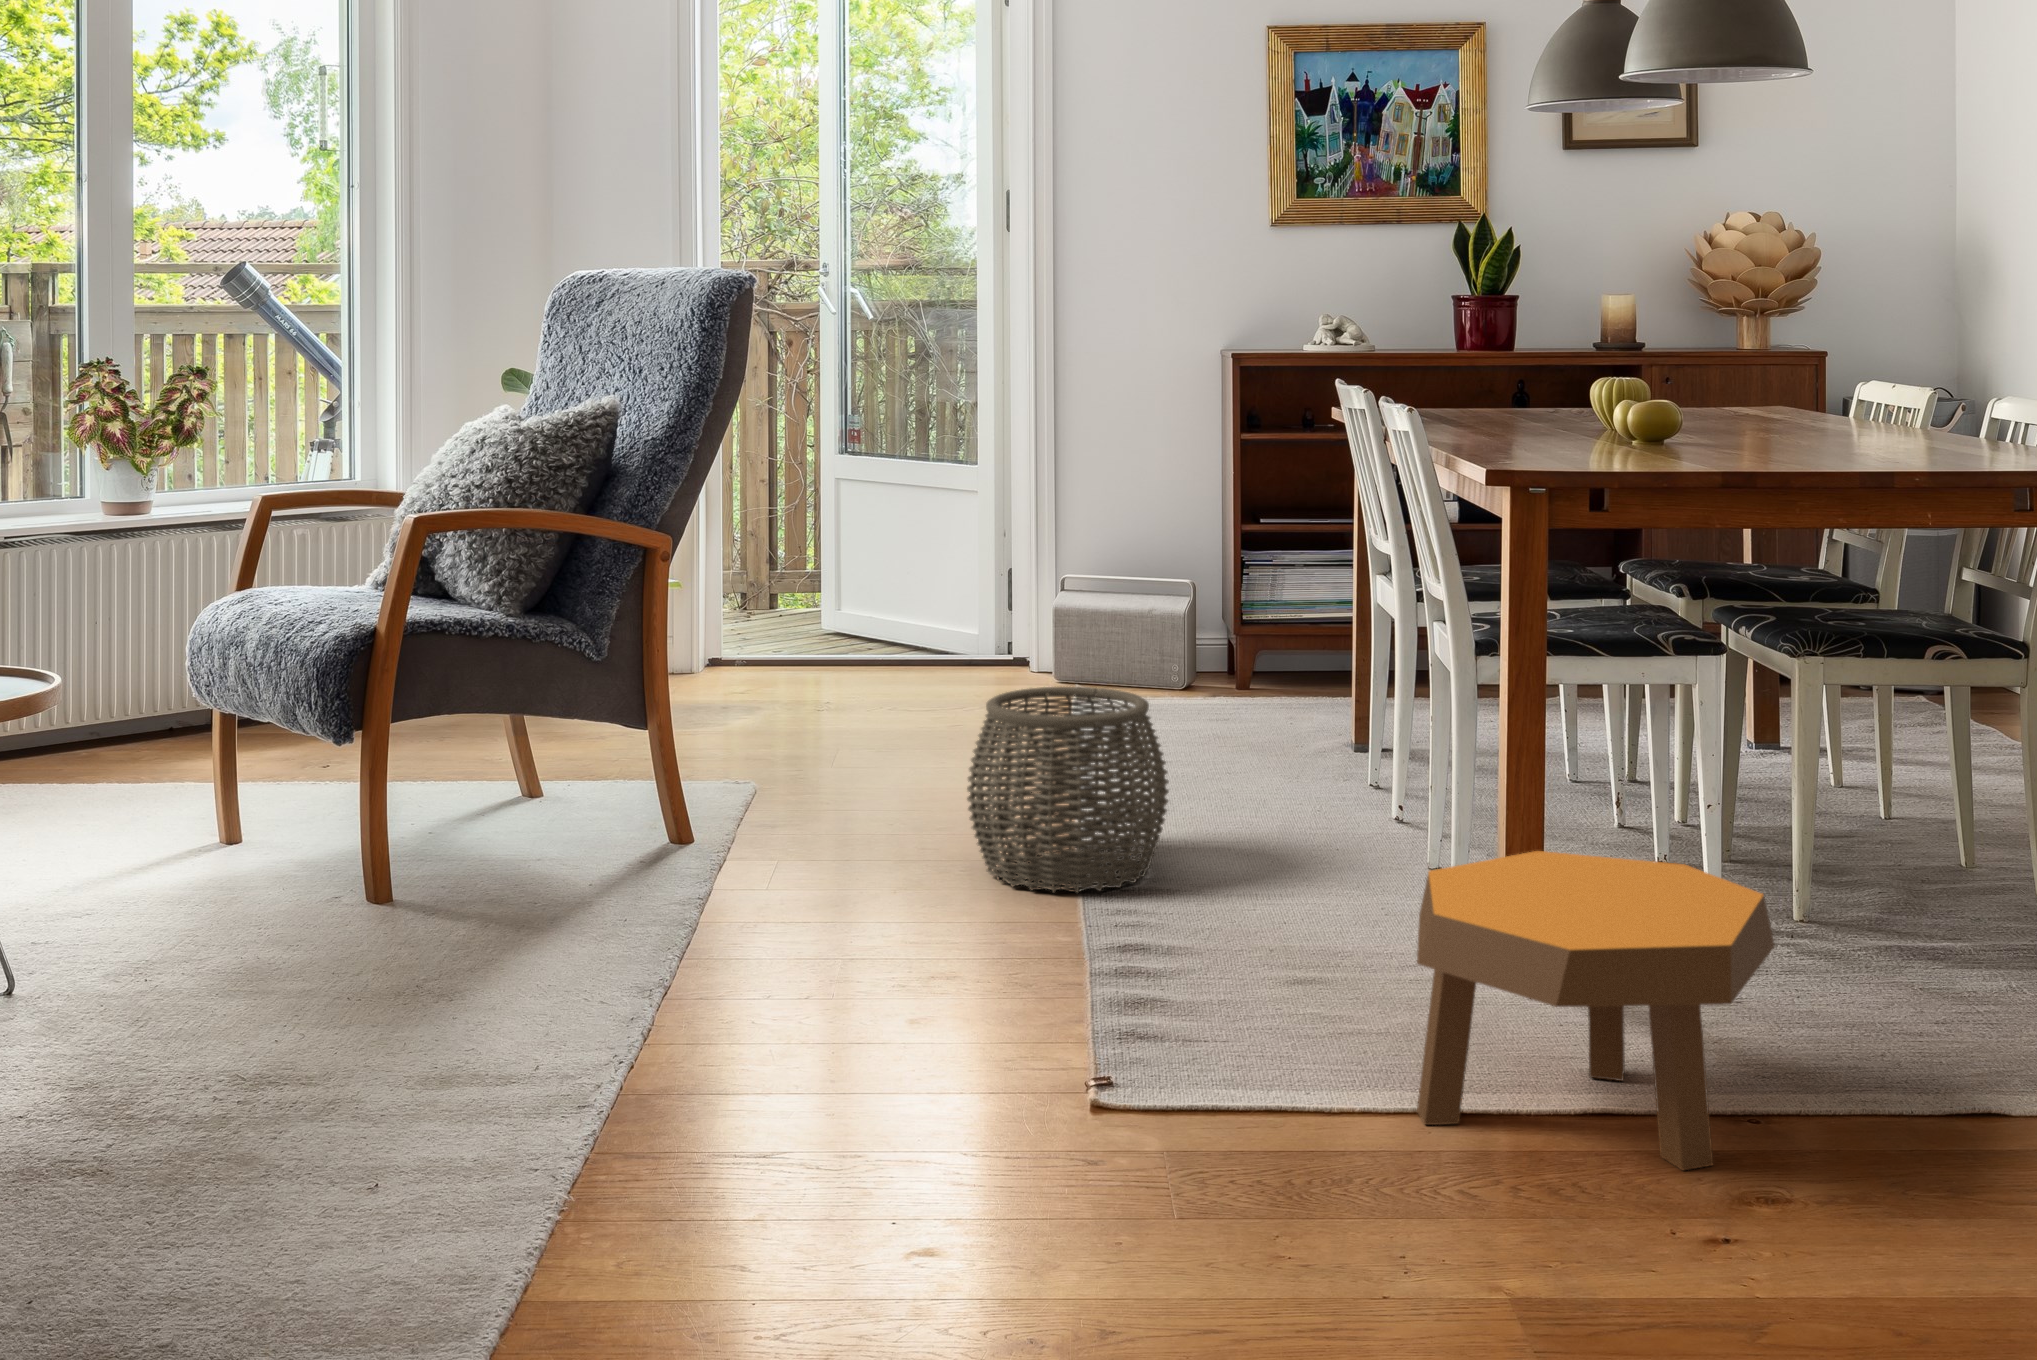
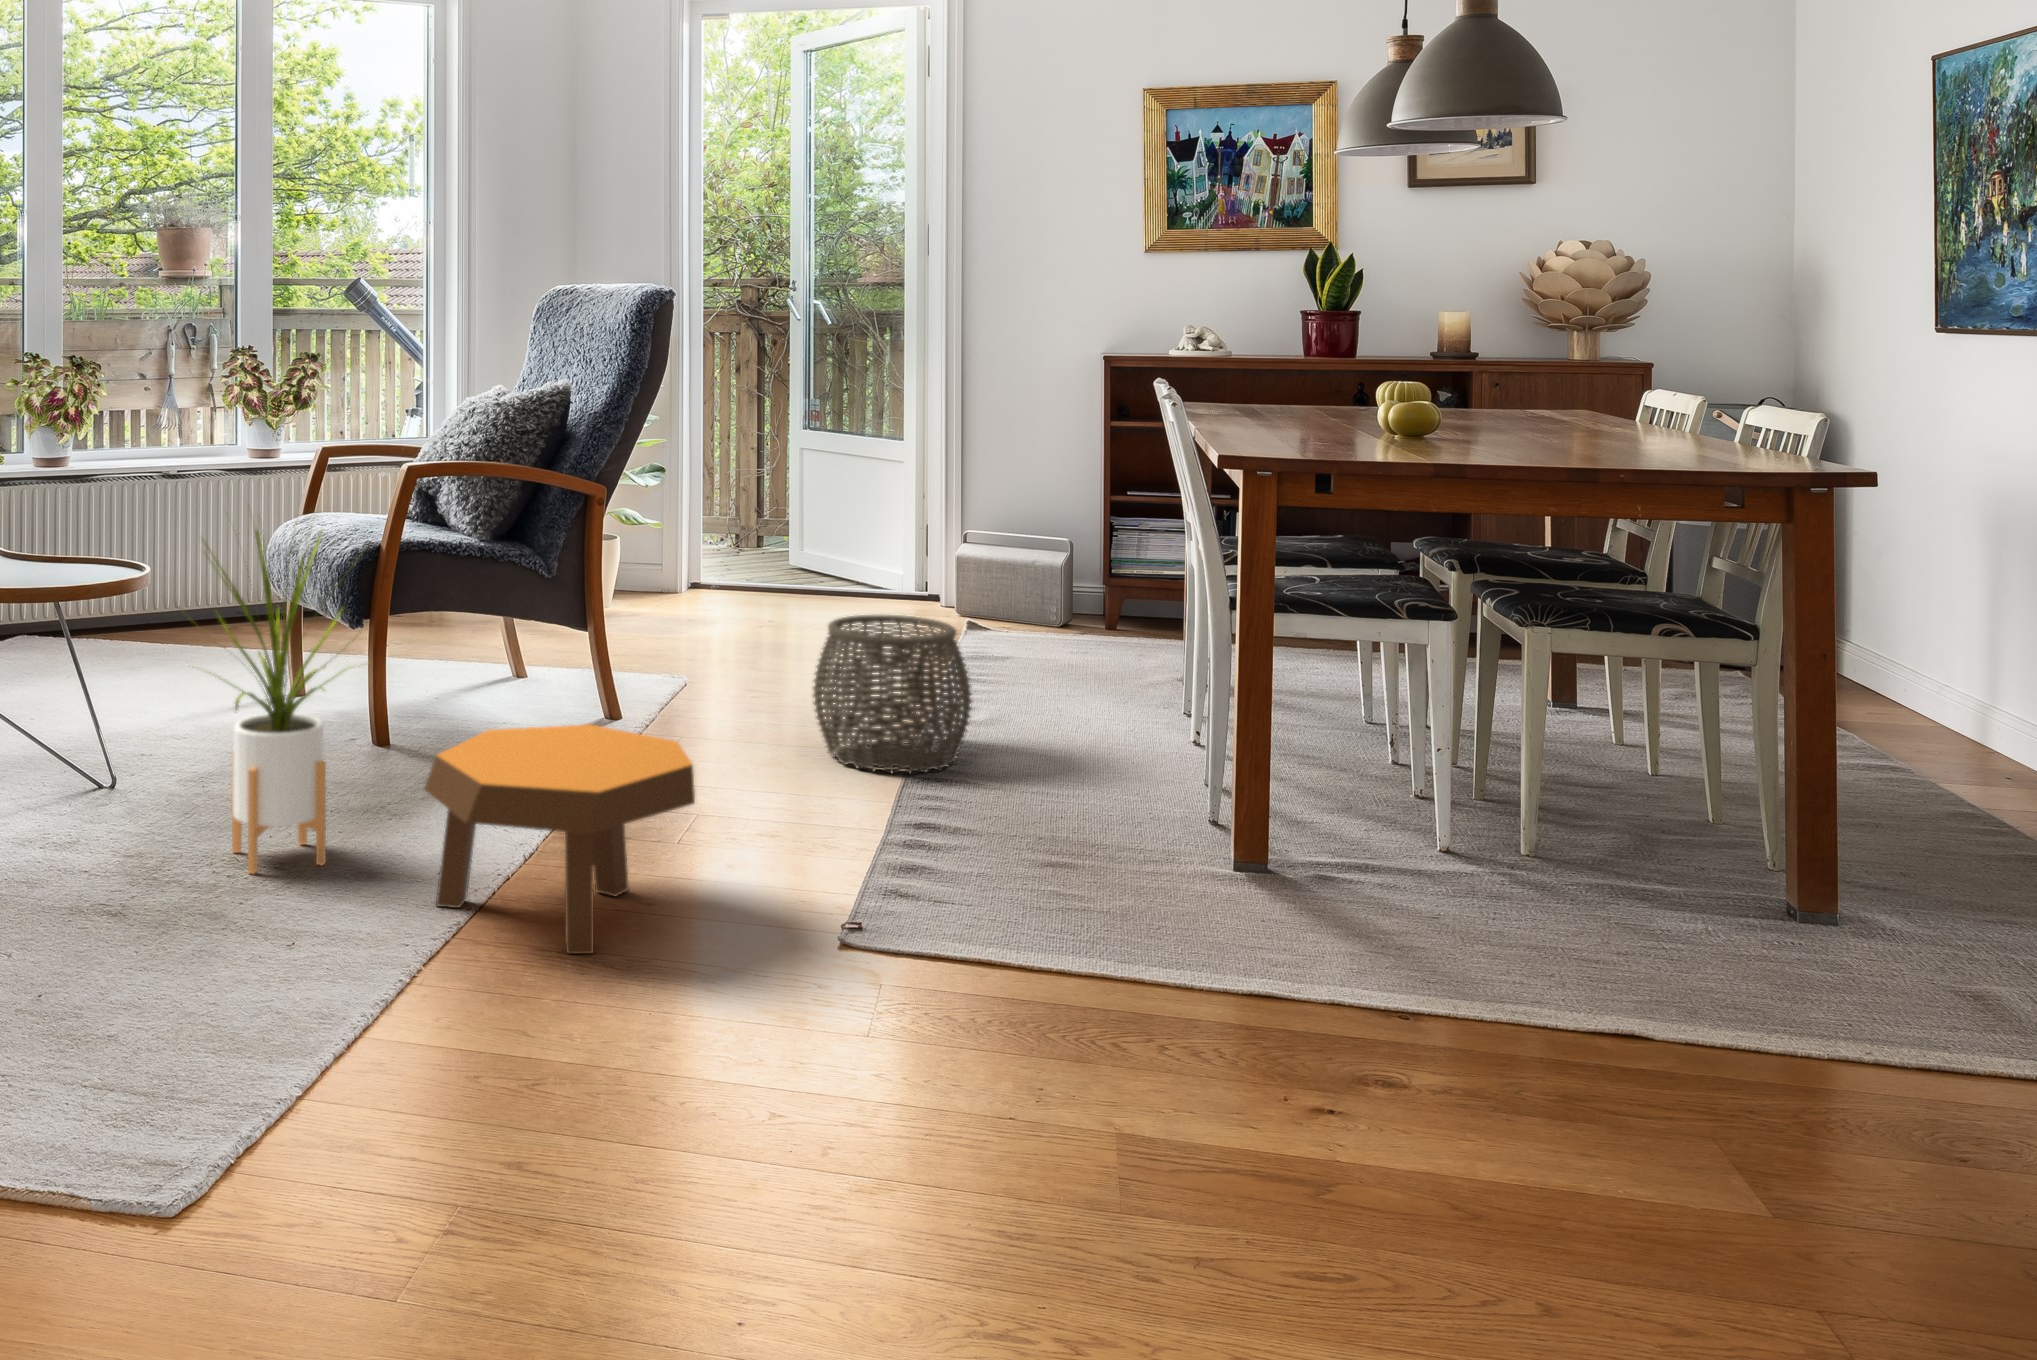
house plant: none [106,581,414,1142] -> present [196,521,366,874]
footstool: present [1417,851,1775,1170] -> present [425,724,695,954]

